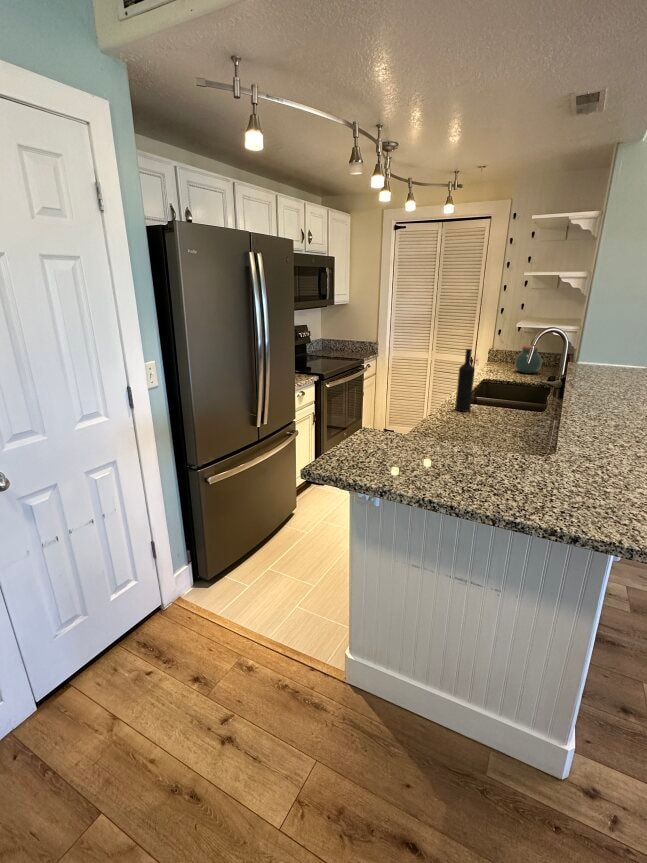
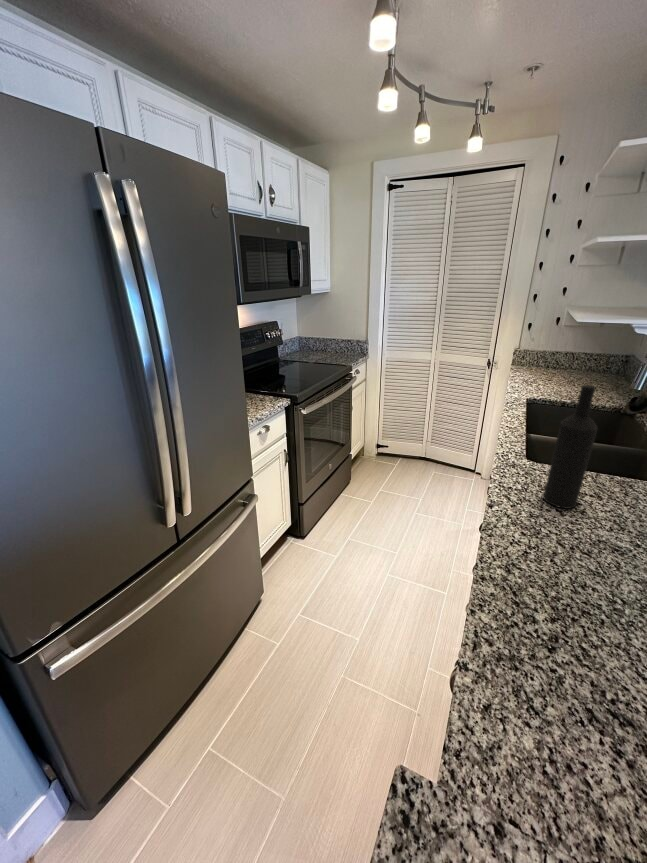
jar: present [515,345,542,373] -> none [559,346,599,385]

